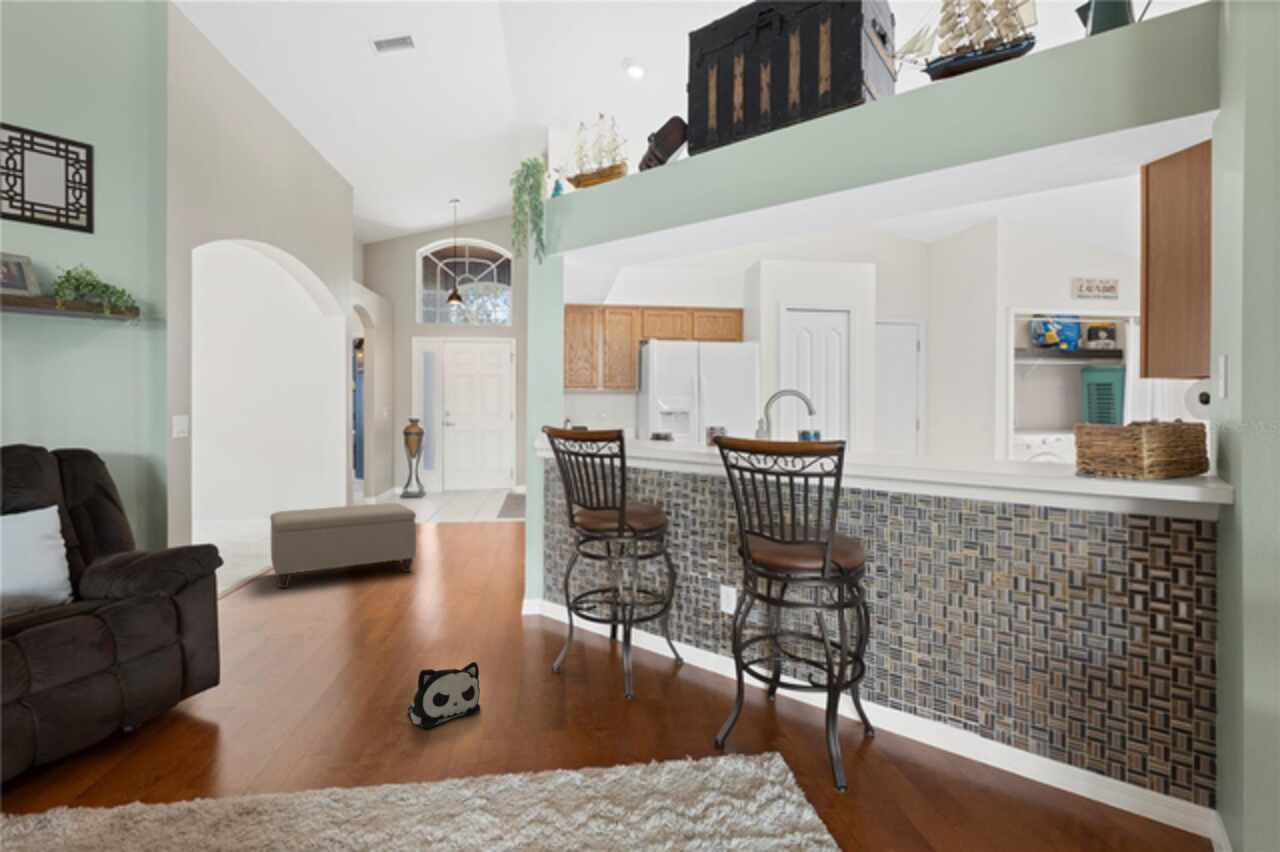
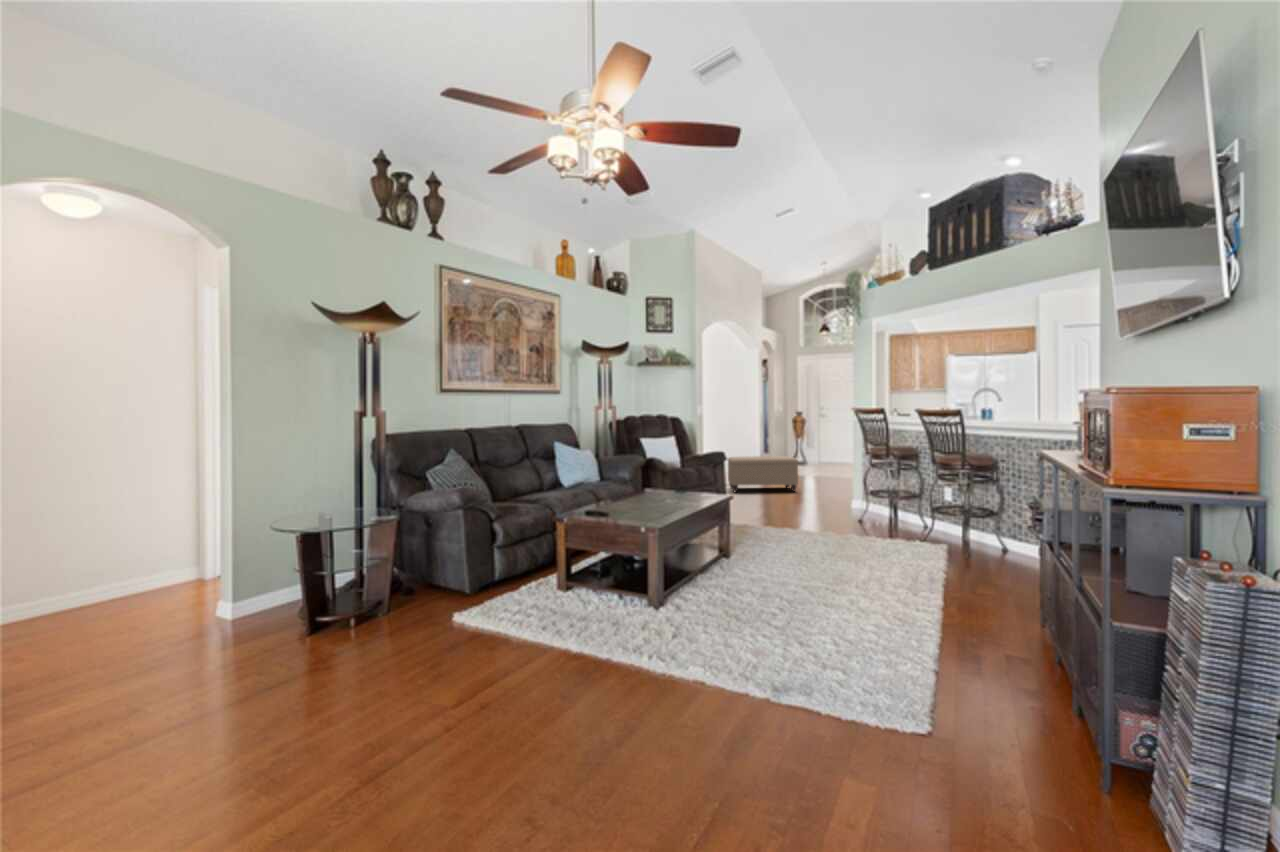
plush toy: present [408,662,480,728] -> none [792,506,821,527]

